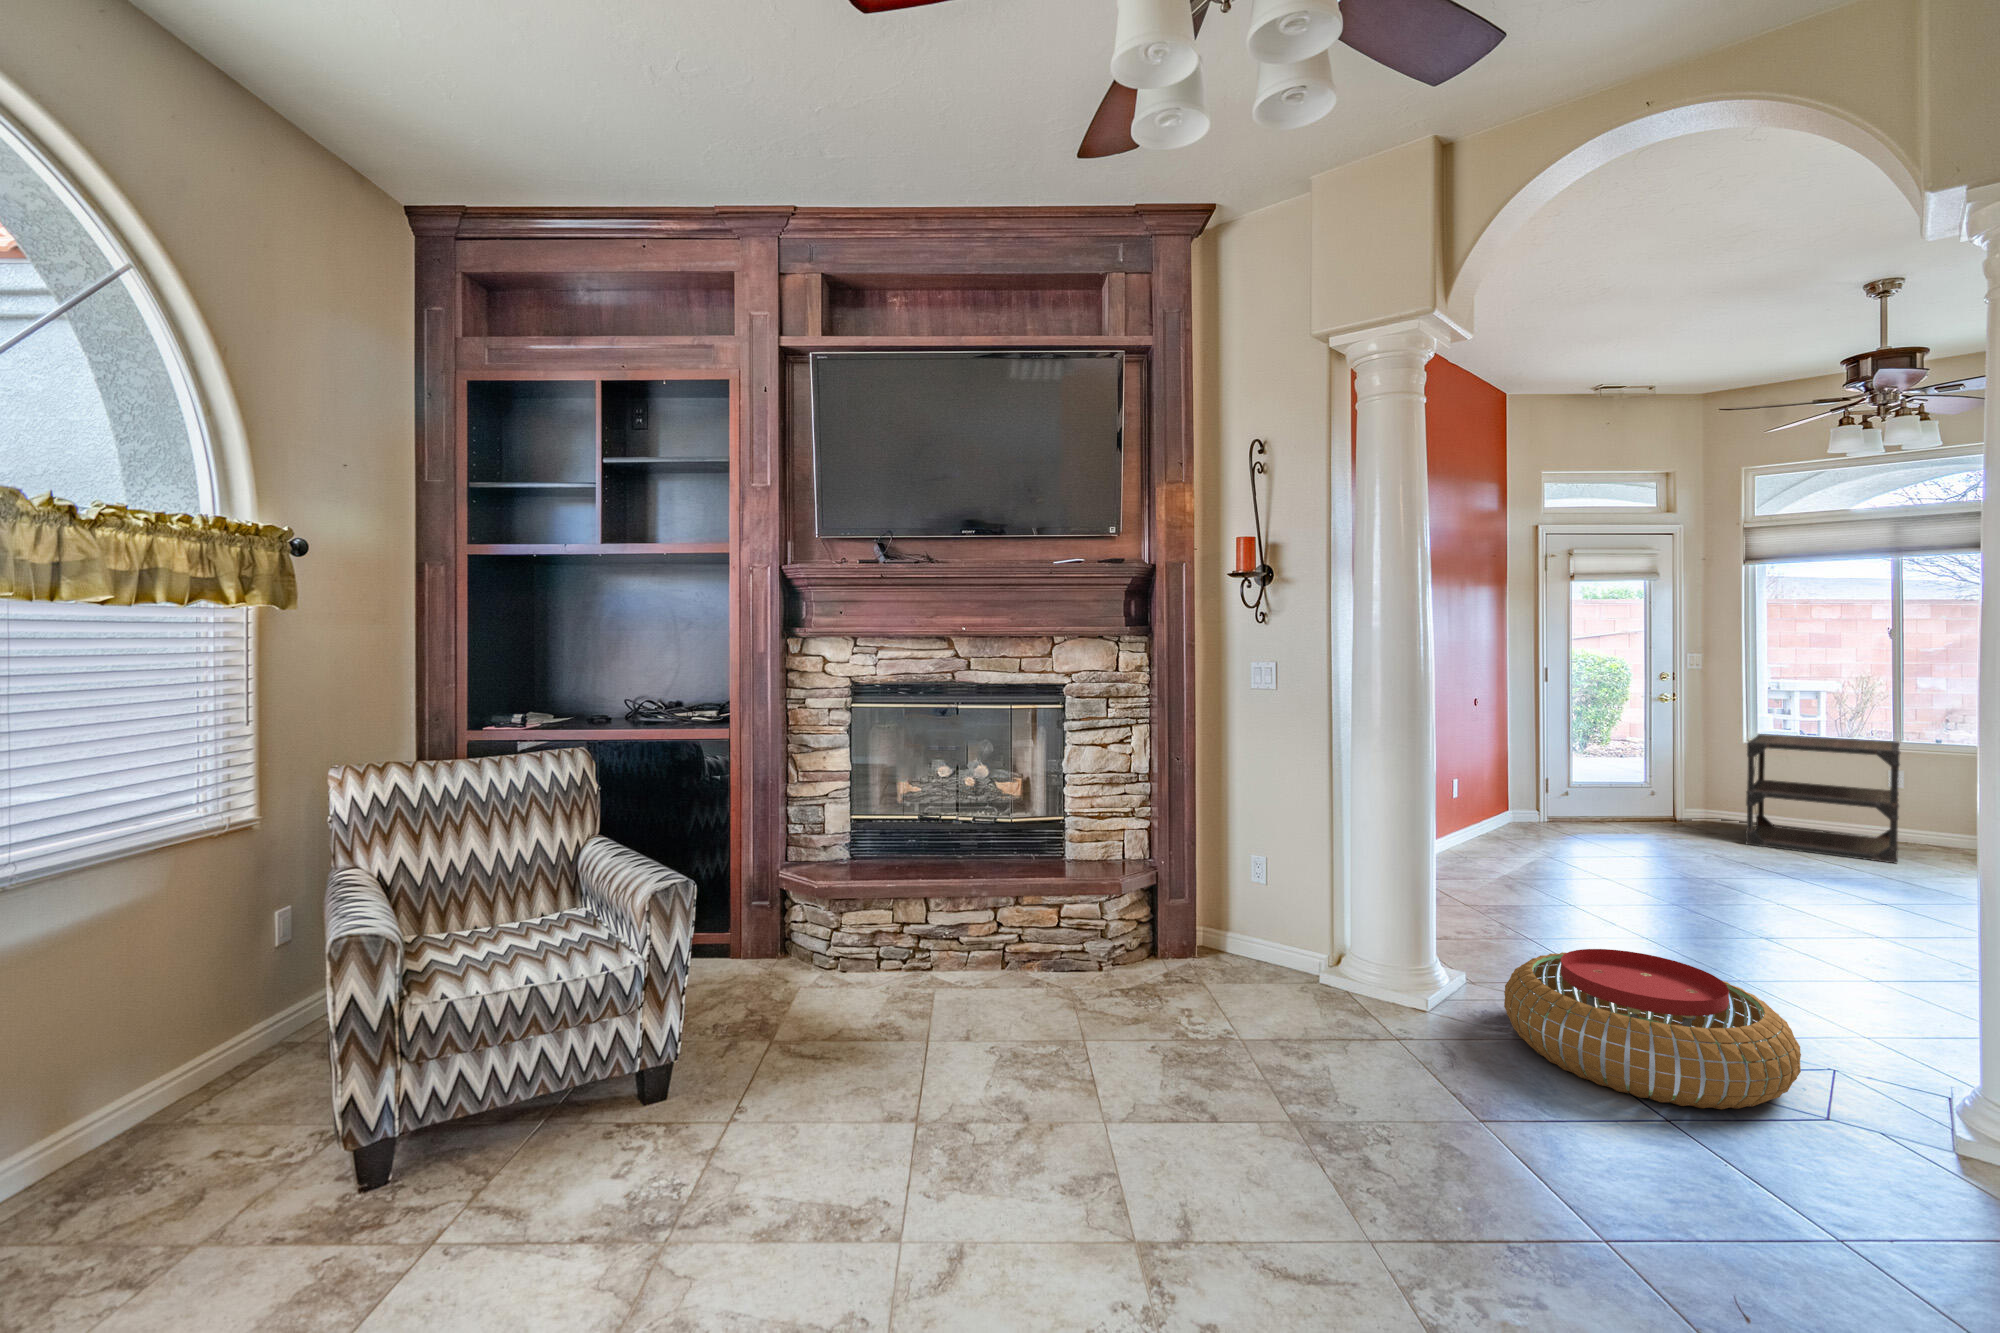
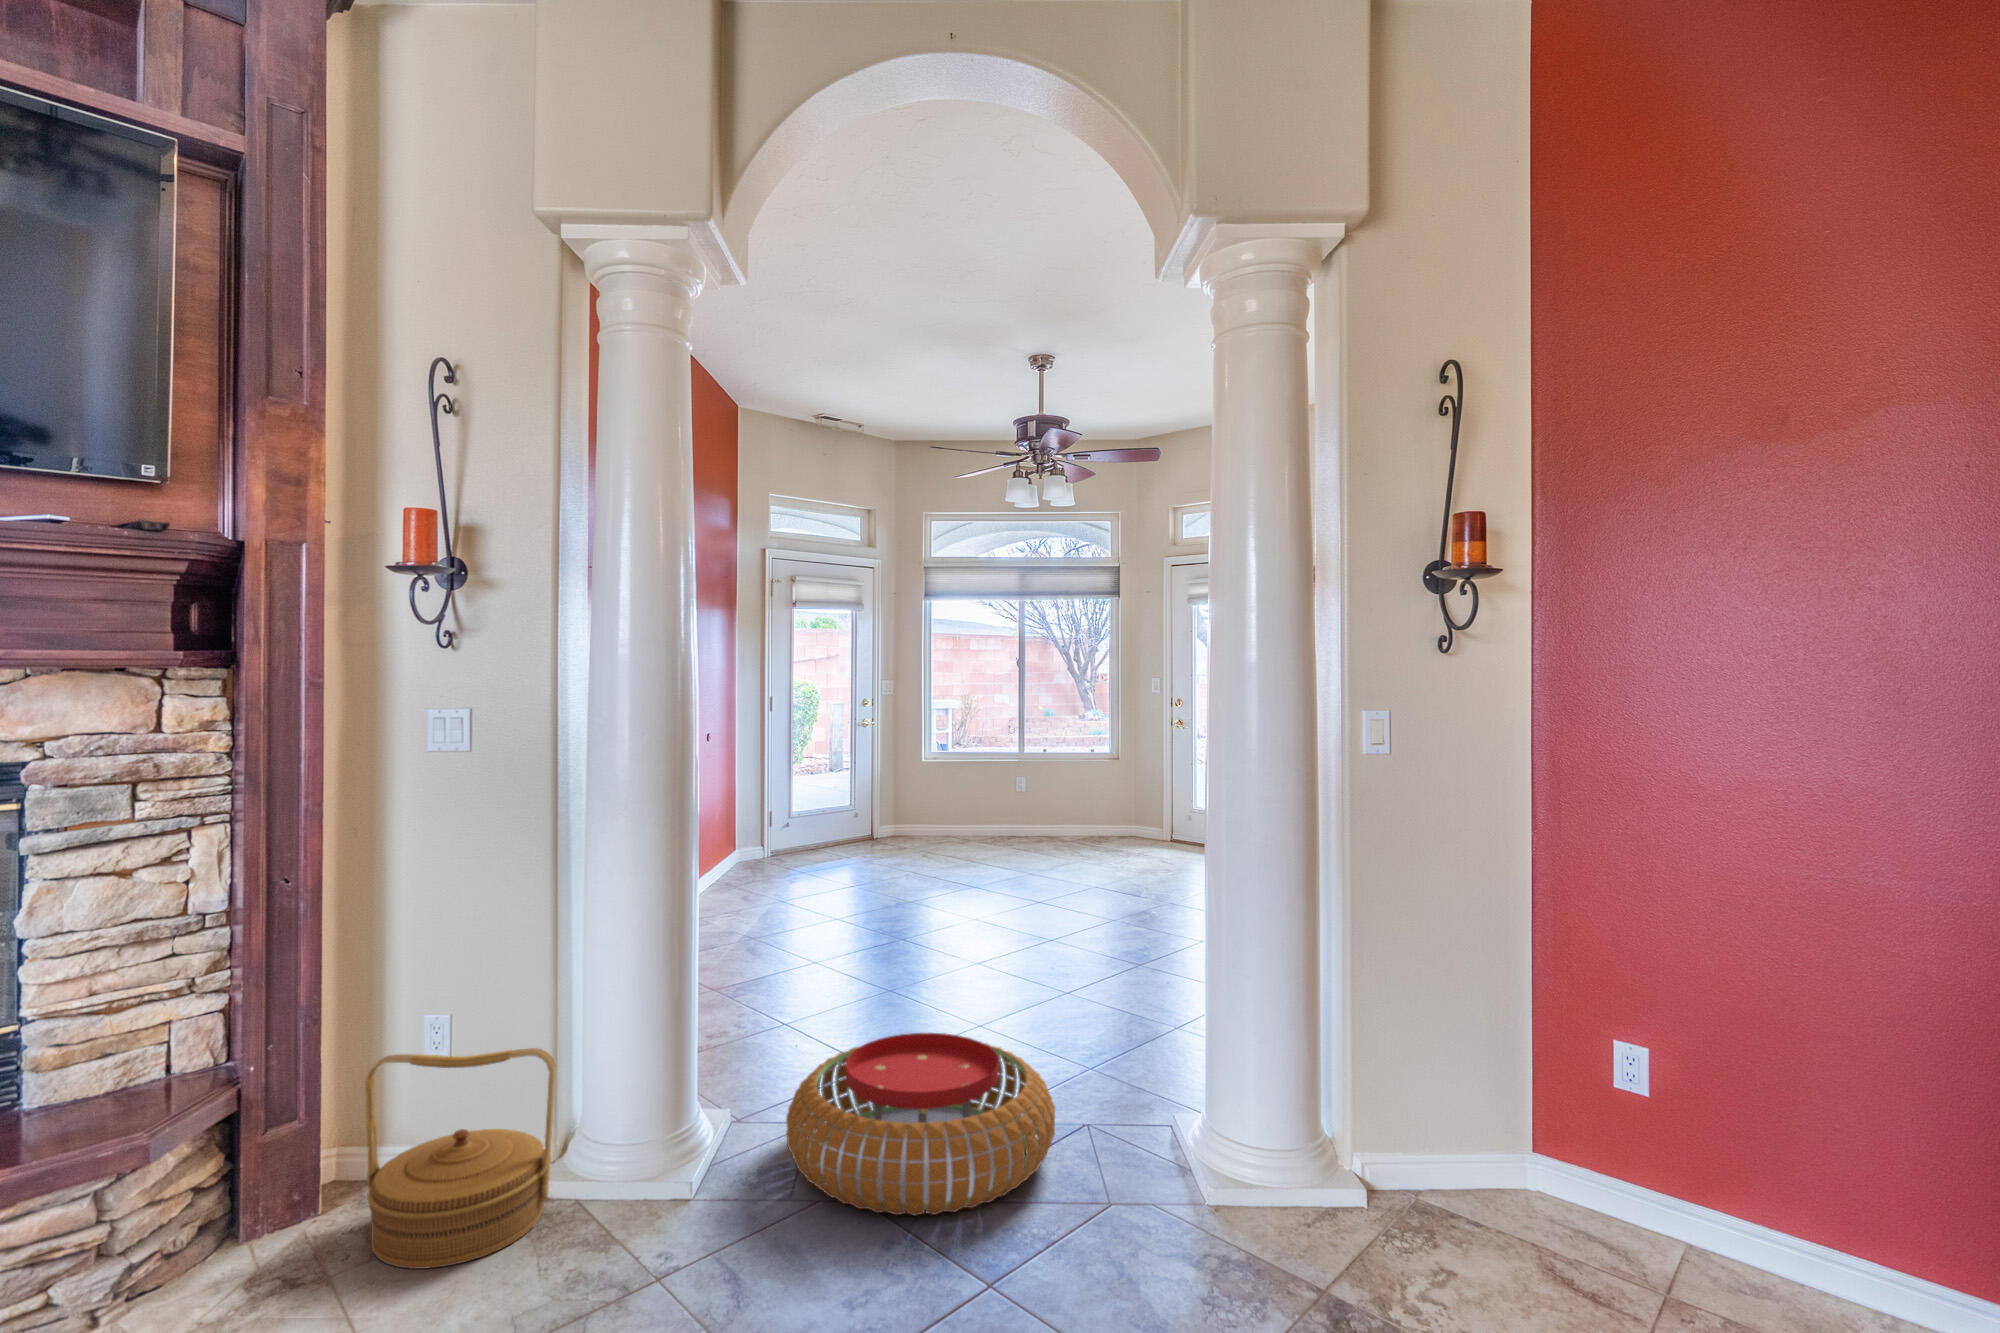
side table: present [1746,734,1900,863] -> none [938,762,1040,871]
woven basket: none [1216,871,1327,1006] -> present [365,1048,556,1269]

